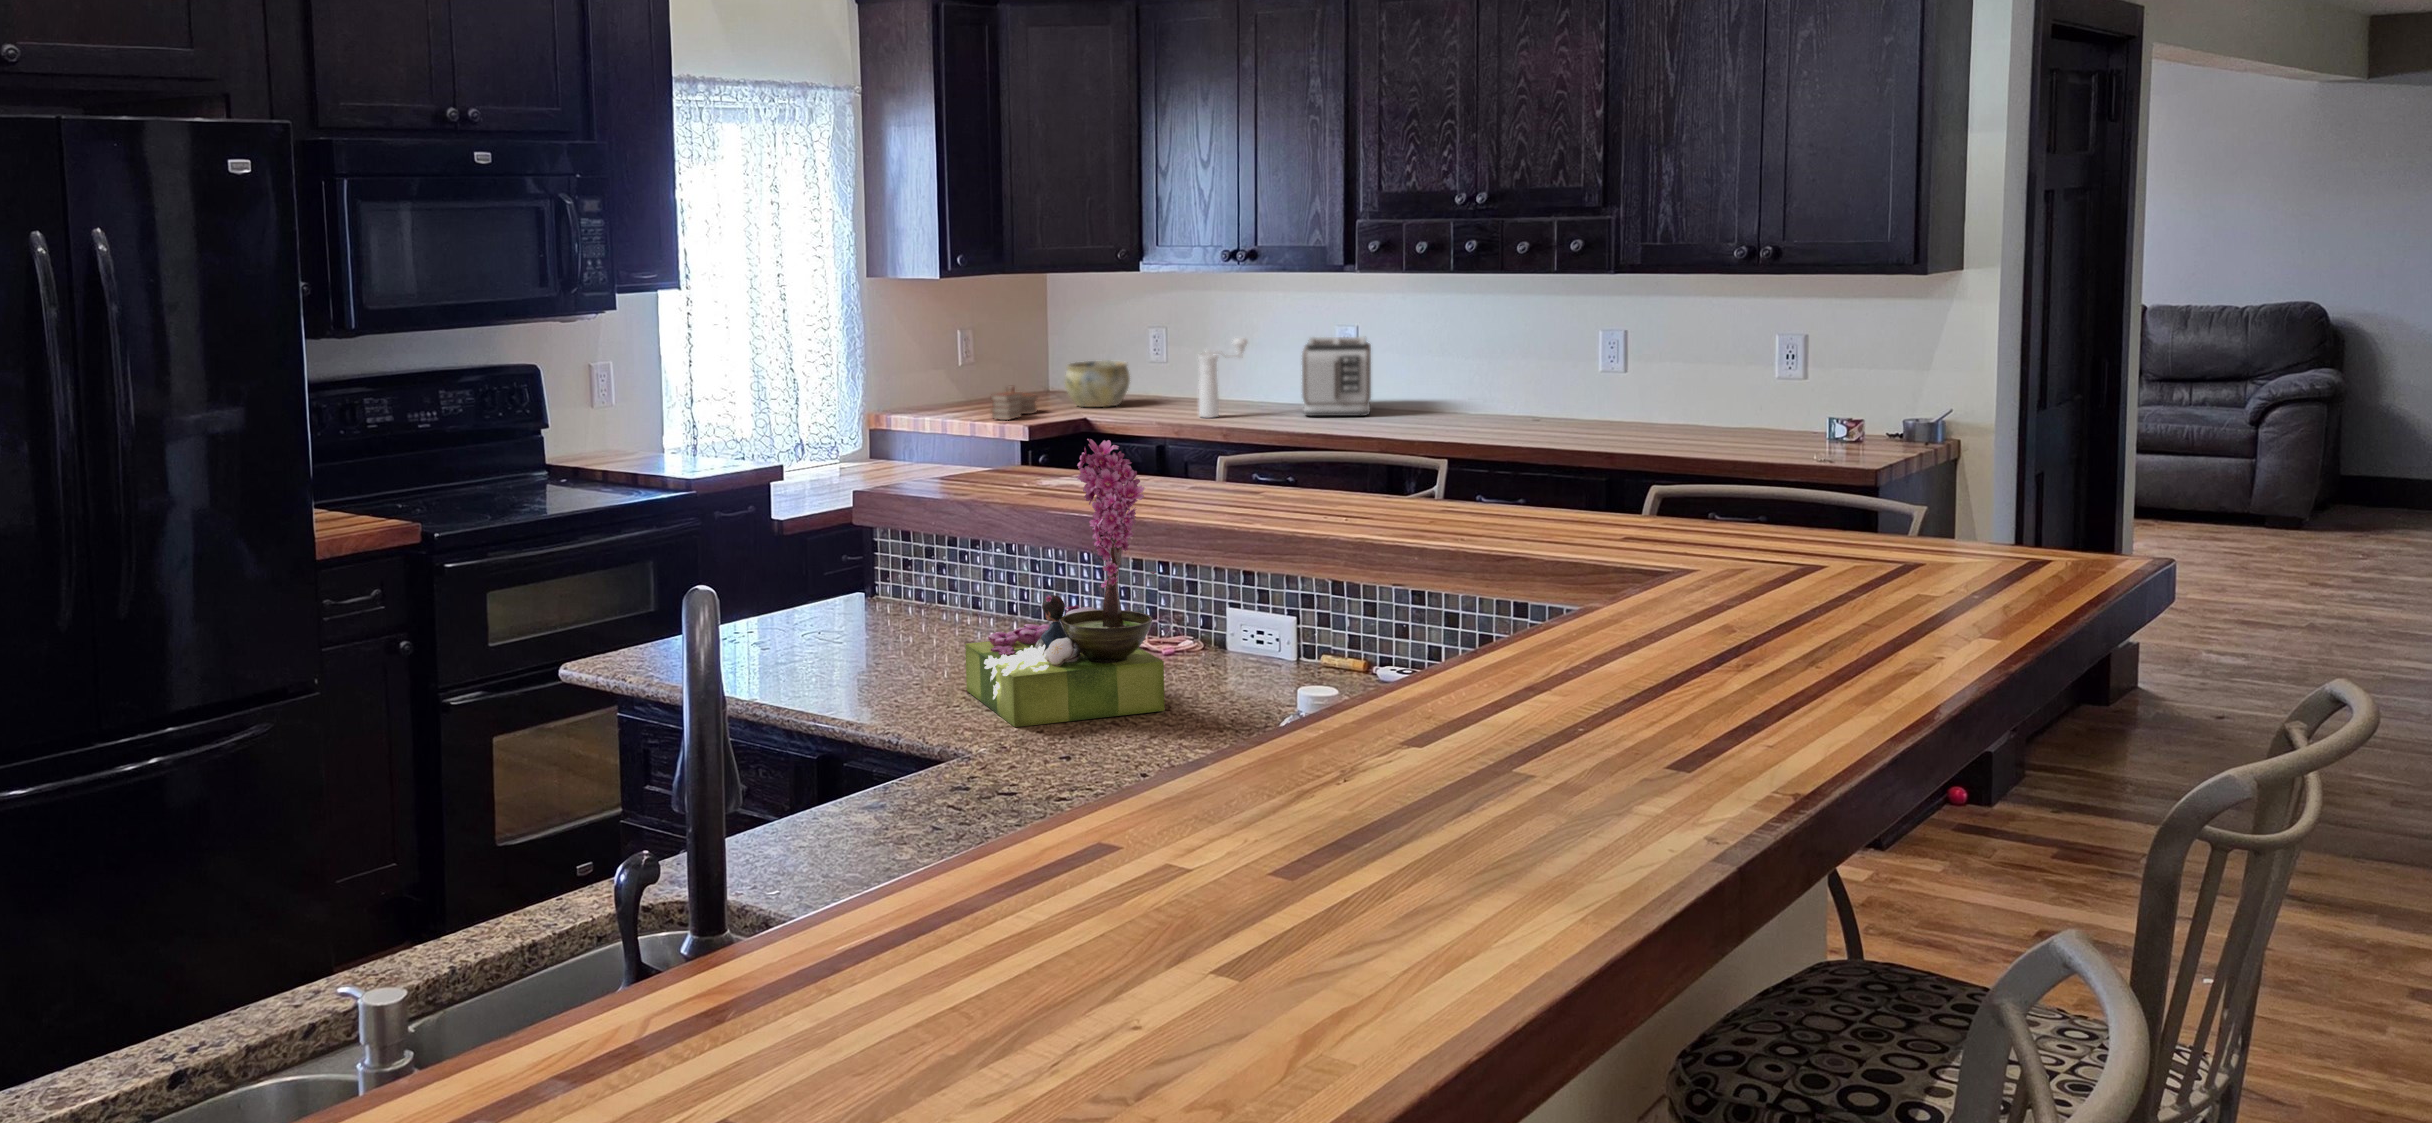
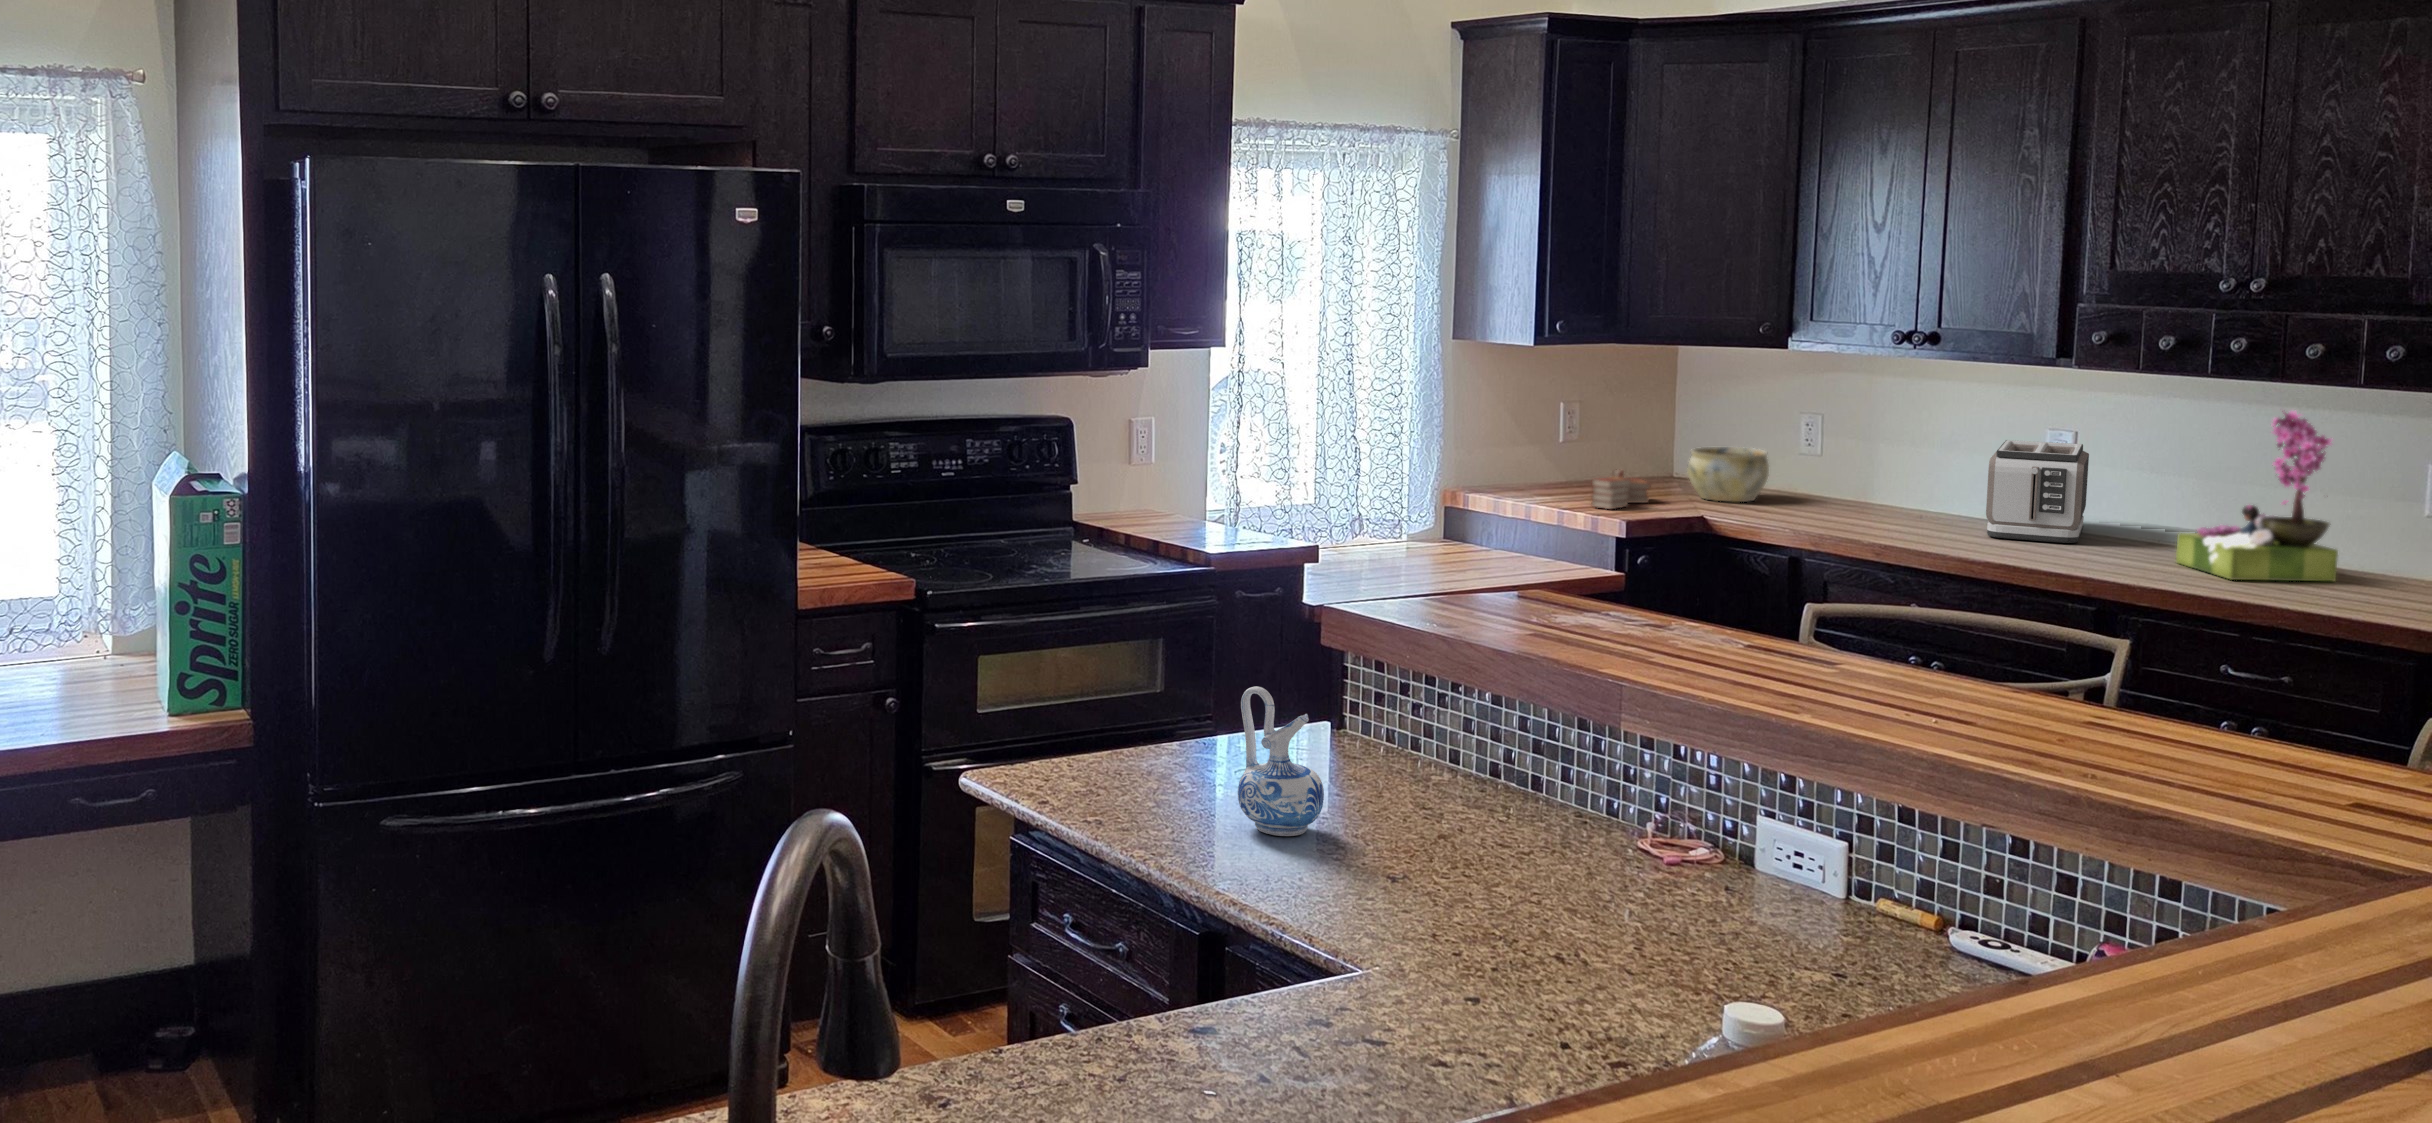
pepper mill: present [1198,338,1247,417] -> none [1848,435,1920,528]
flower arrangement: present [965,439,1164,727] -> present [2176,411,2338,581]
ceramic pitcher: none [811,549,887,674] -> present [1238,686,1324,836]

